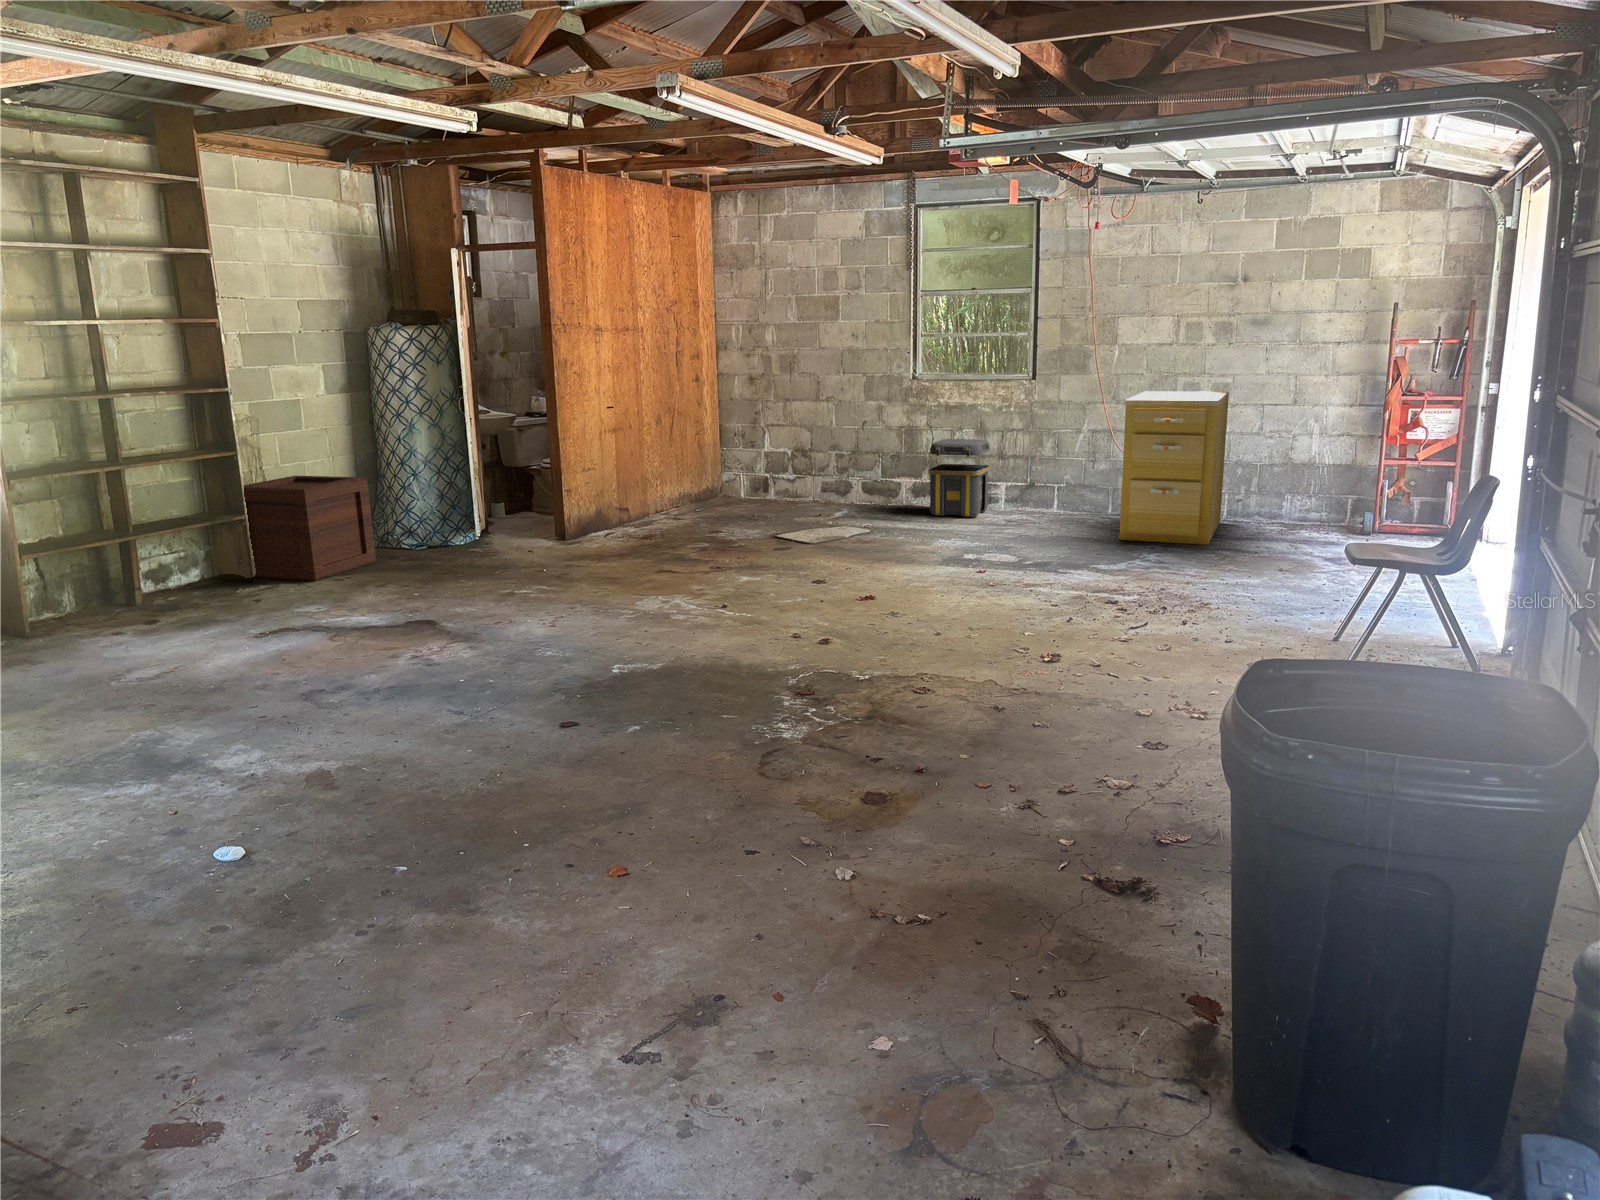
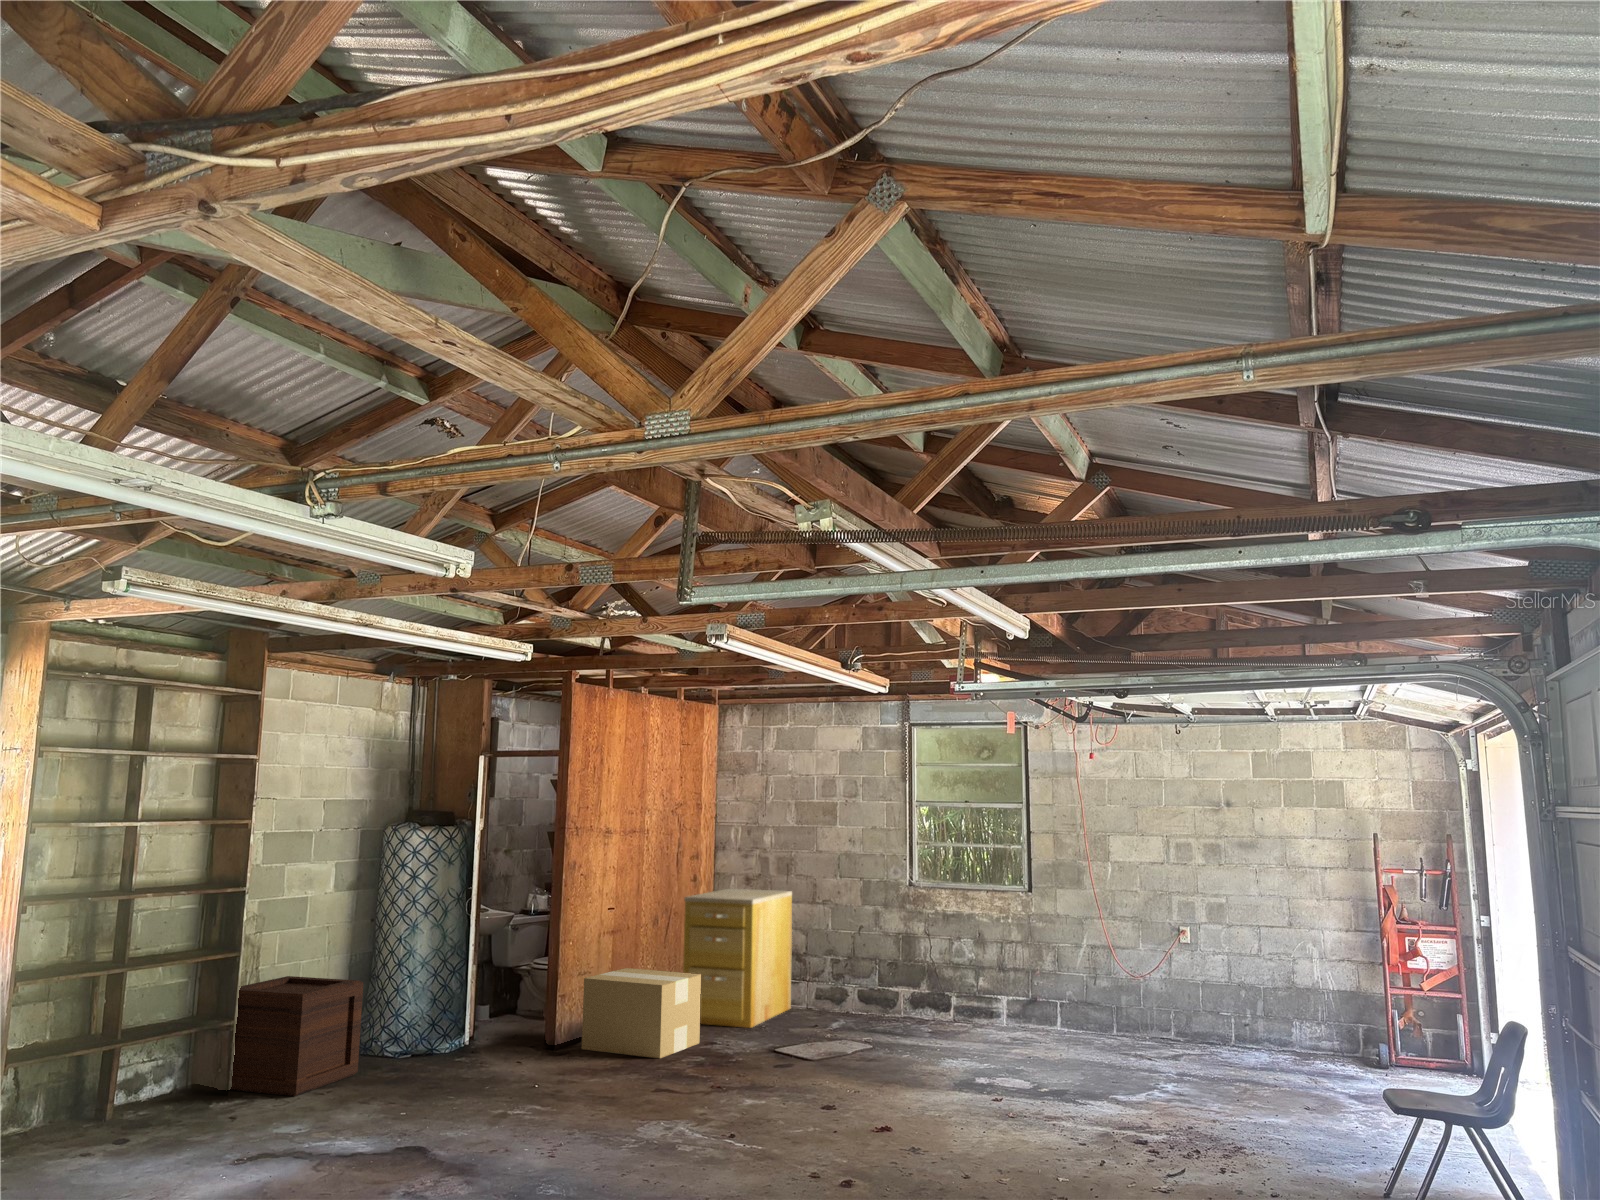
filing cabinet: present [1119,391,1229,545] -> present [683,889,792,1028]
toolbox: present [929,439,990,517] -> none [931,949,992,1035]
cardboard box: none [587,464,704,544] -> present [582,968,701,1058]

